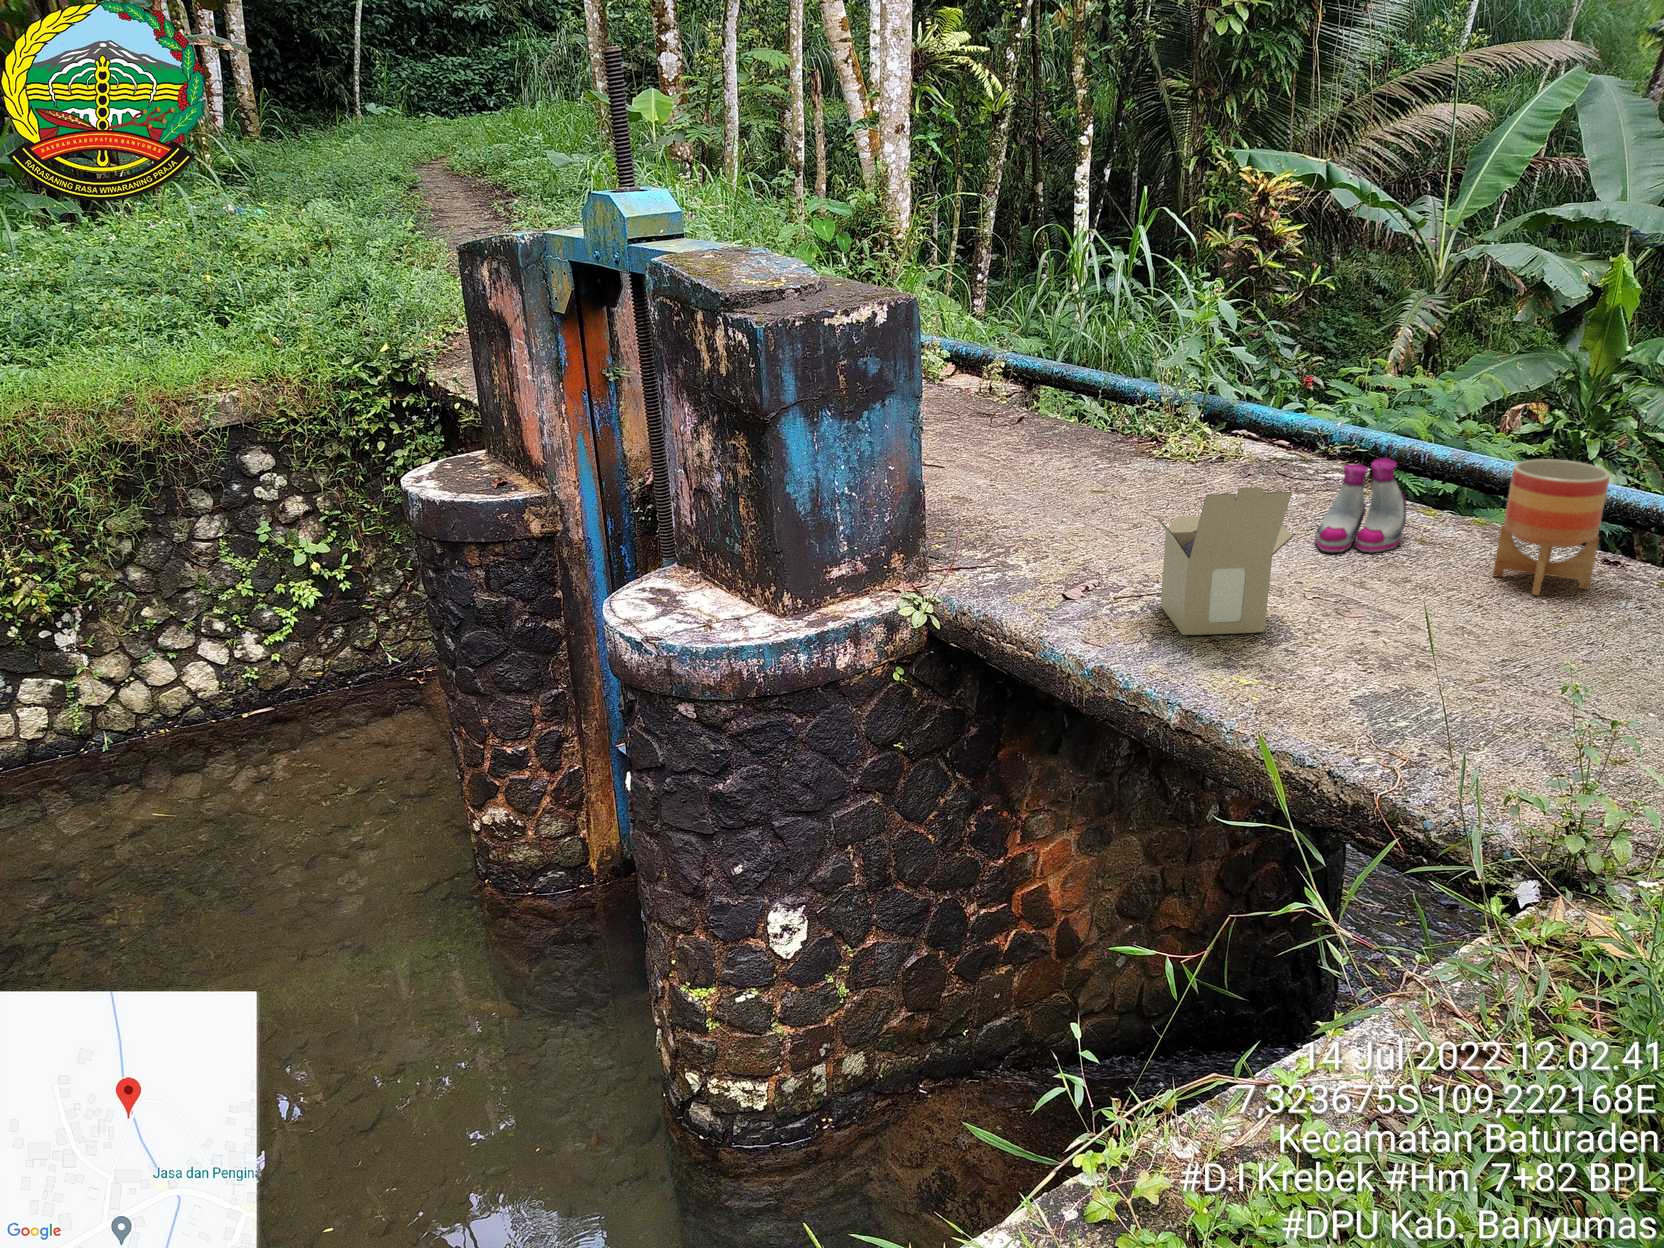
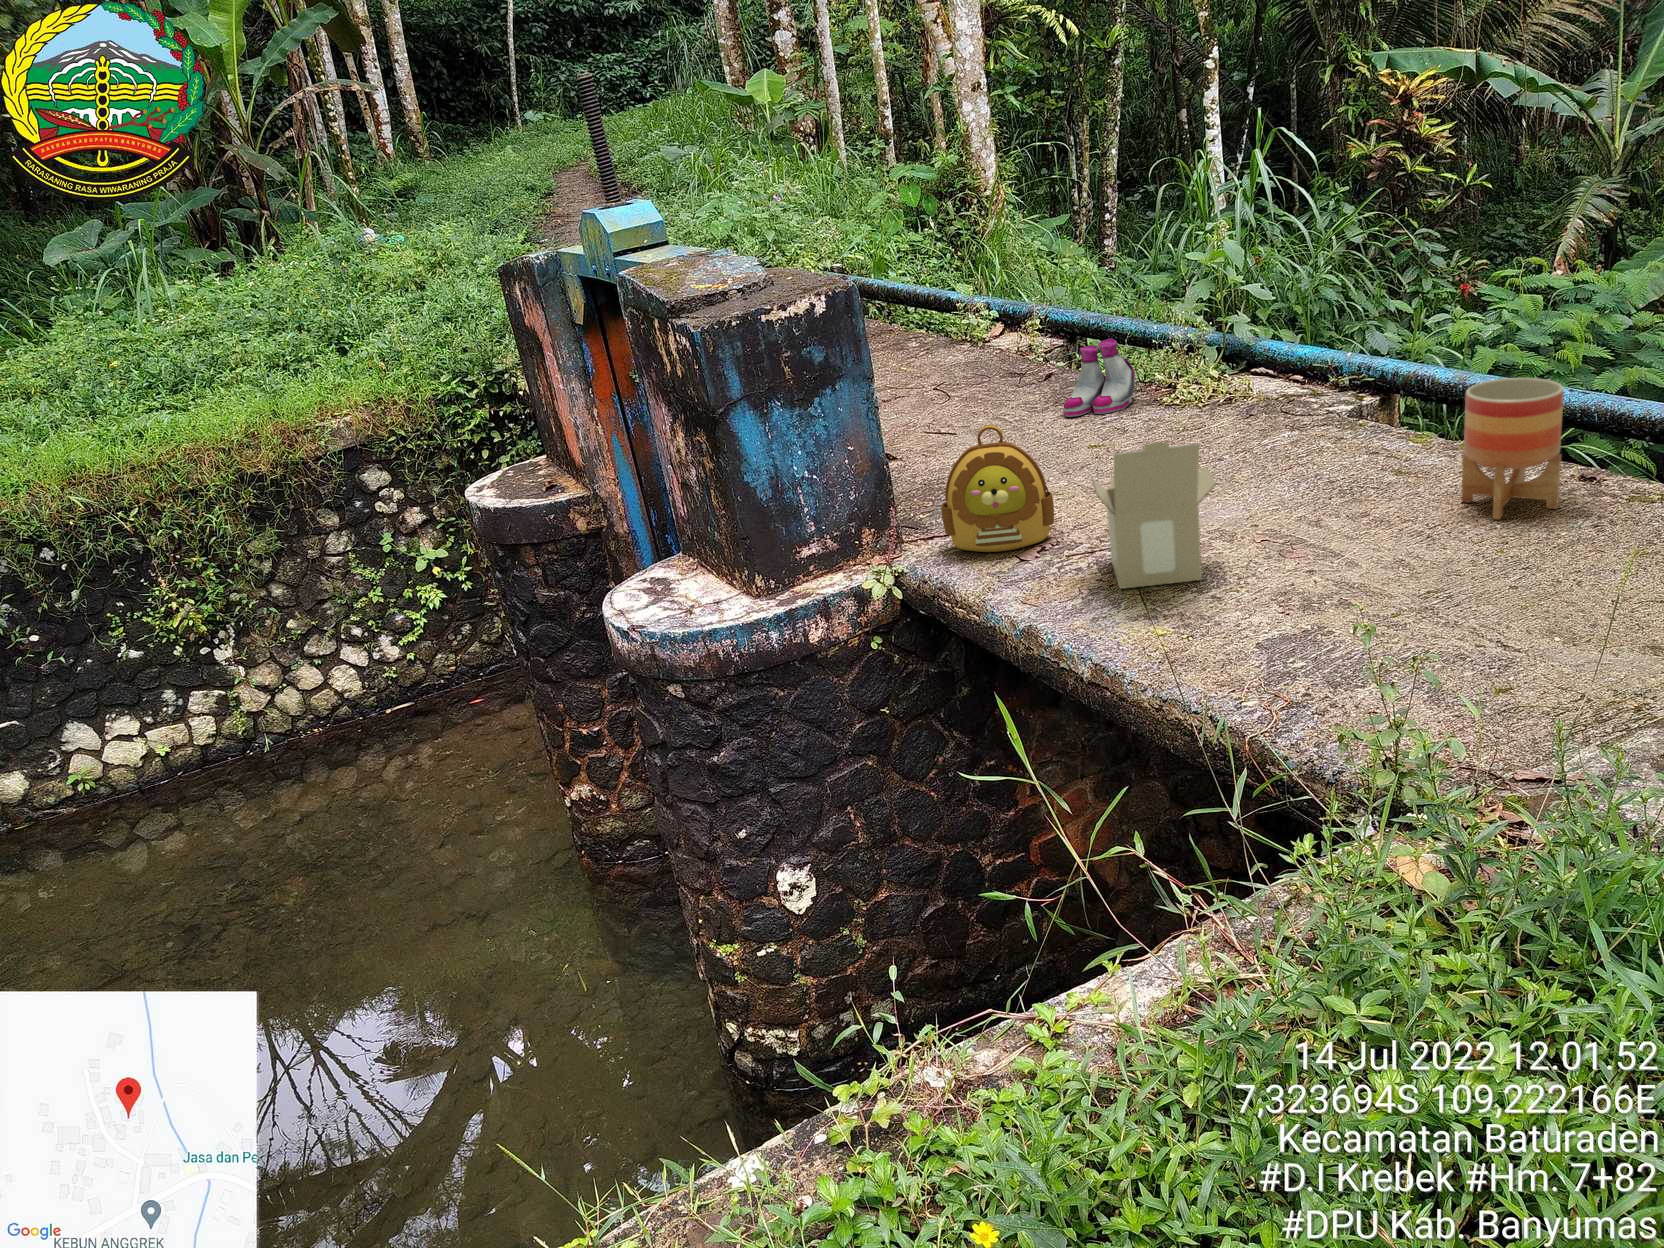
backpack: none [979,457,1094,588] -> present [941,425,1054,552]
boots: present [1315,458,1406,552] -> present [1064,338,1135,417]

